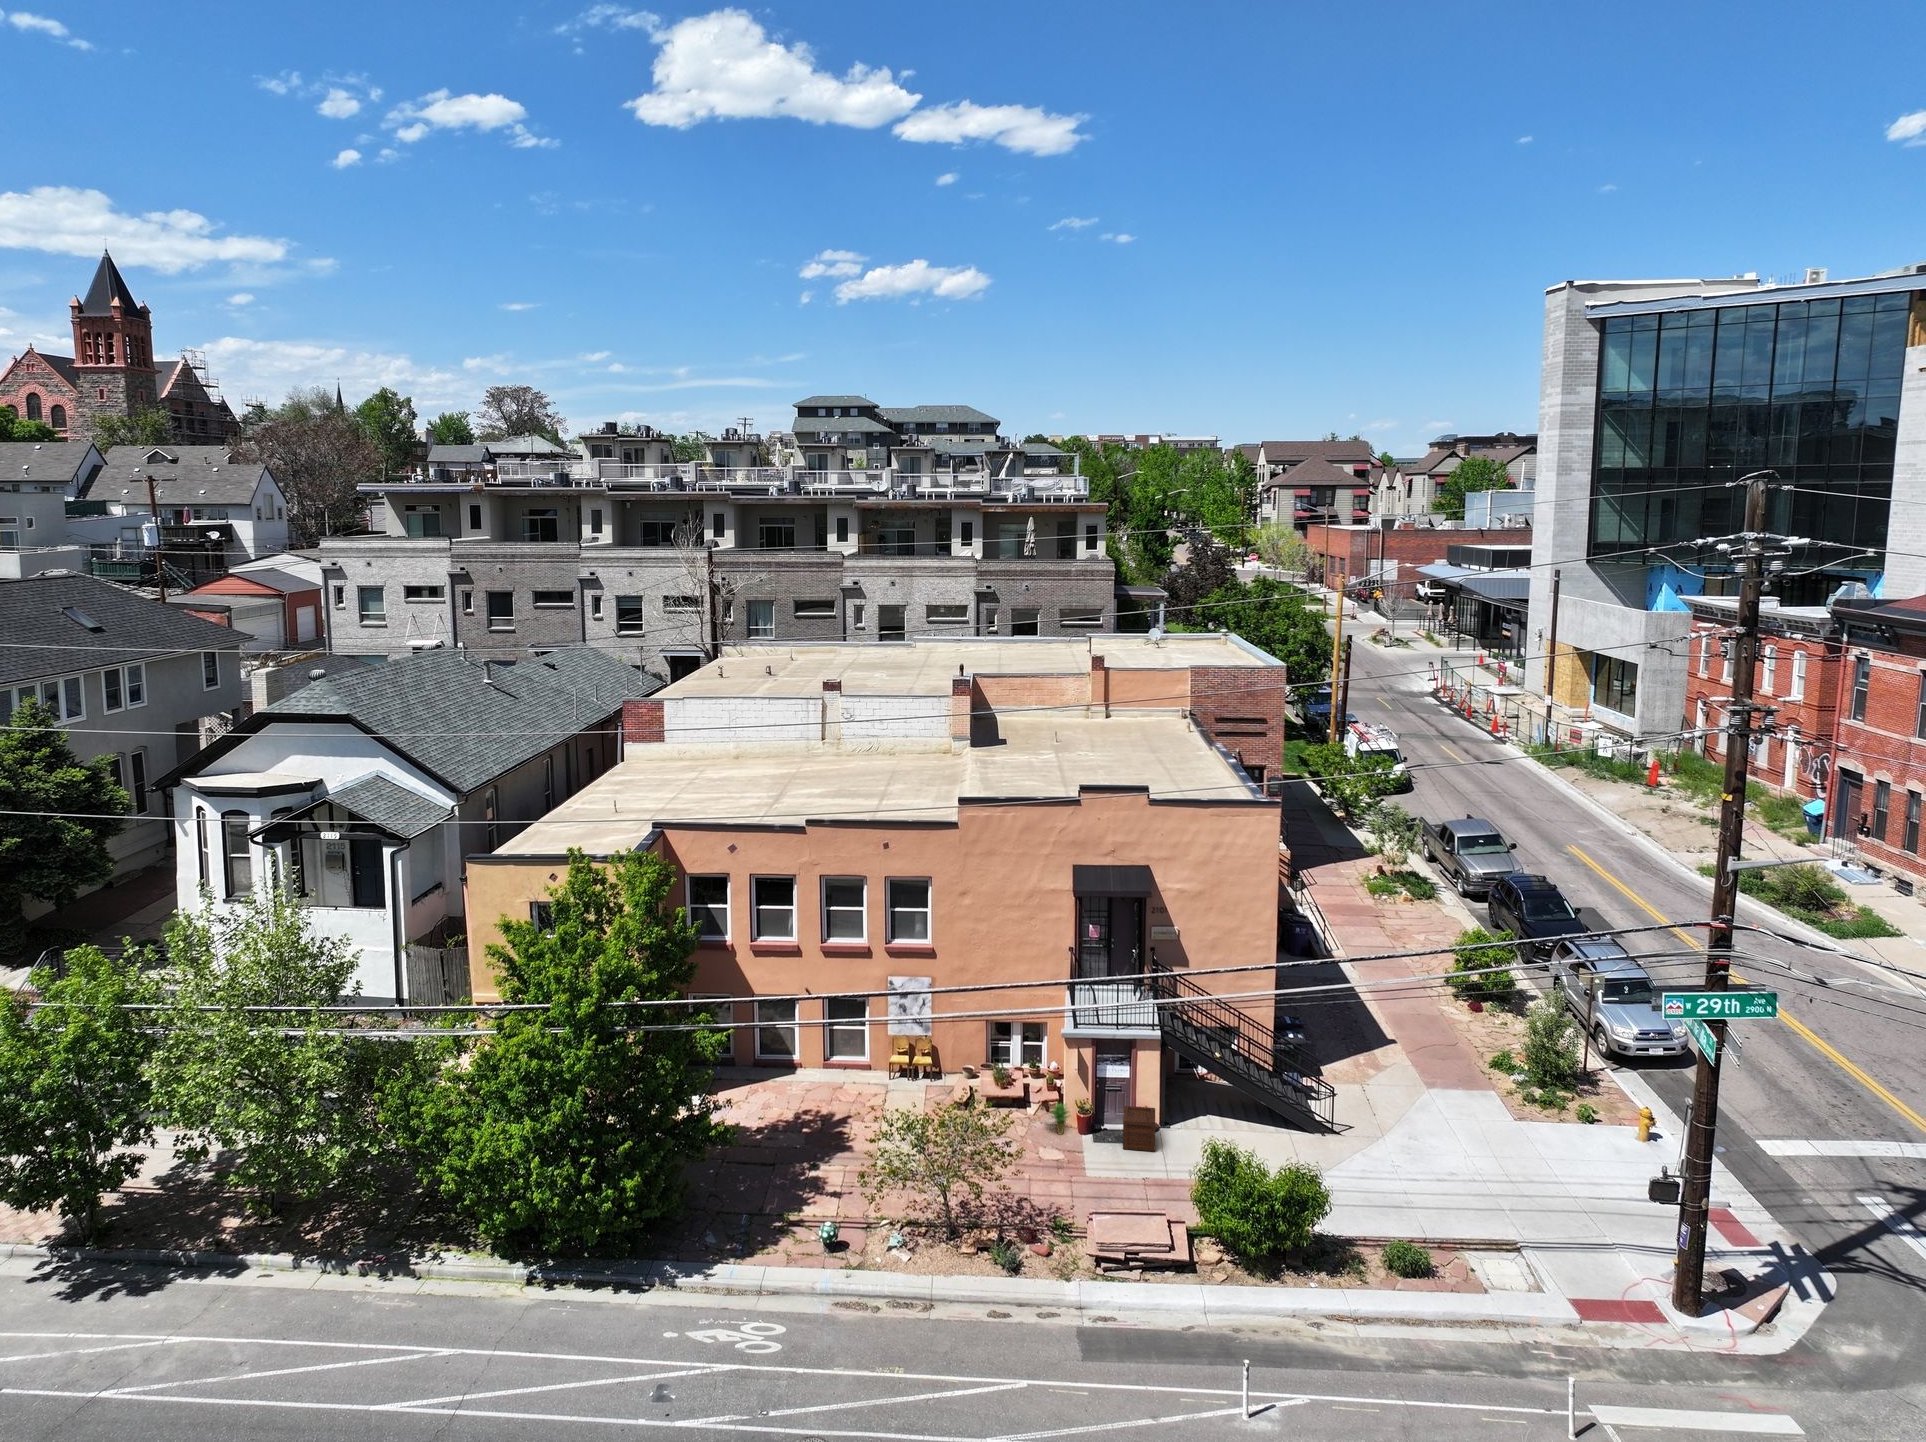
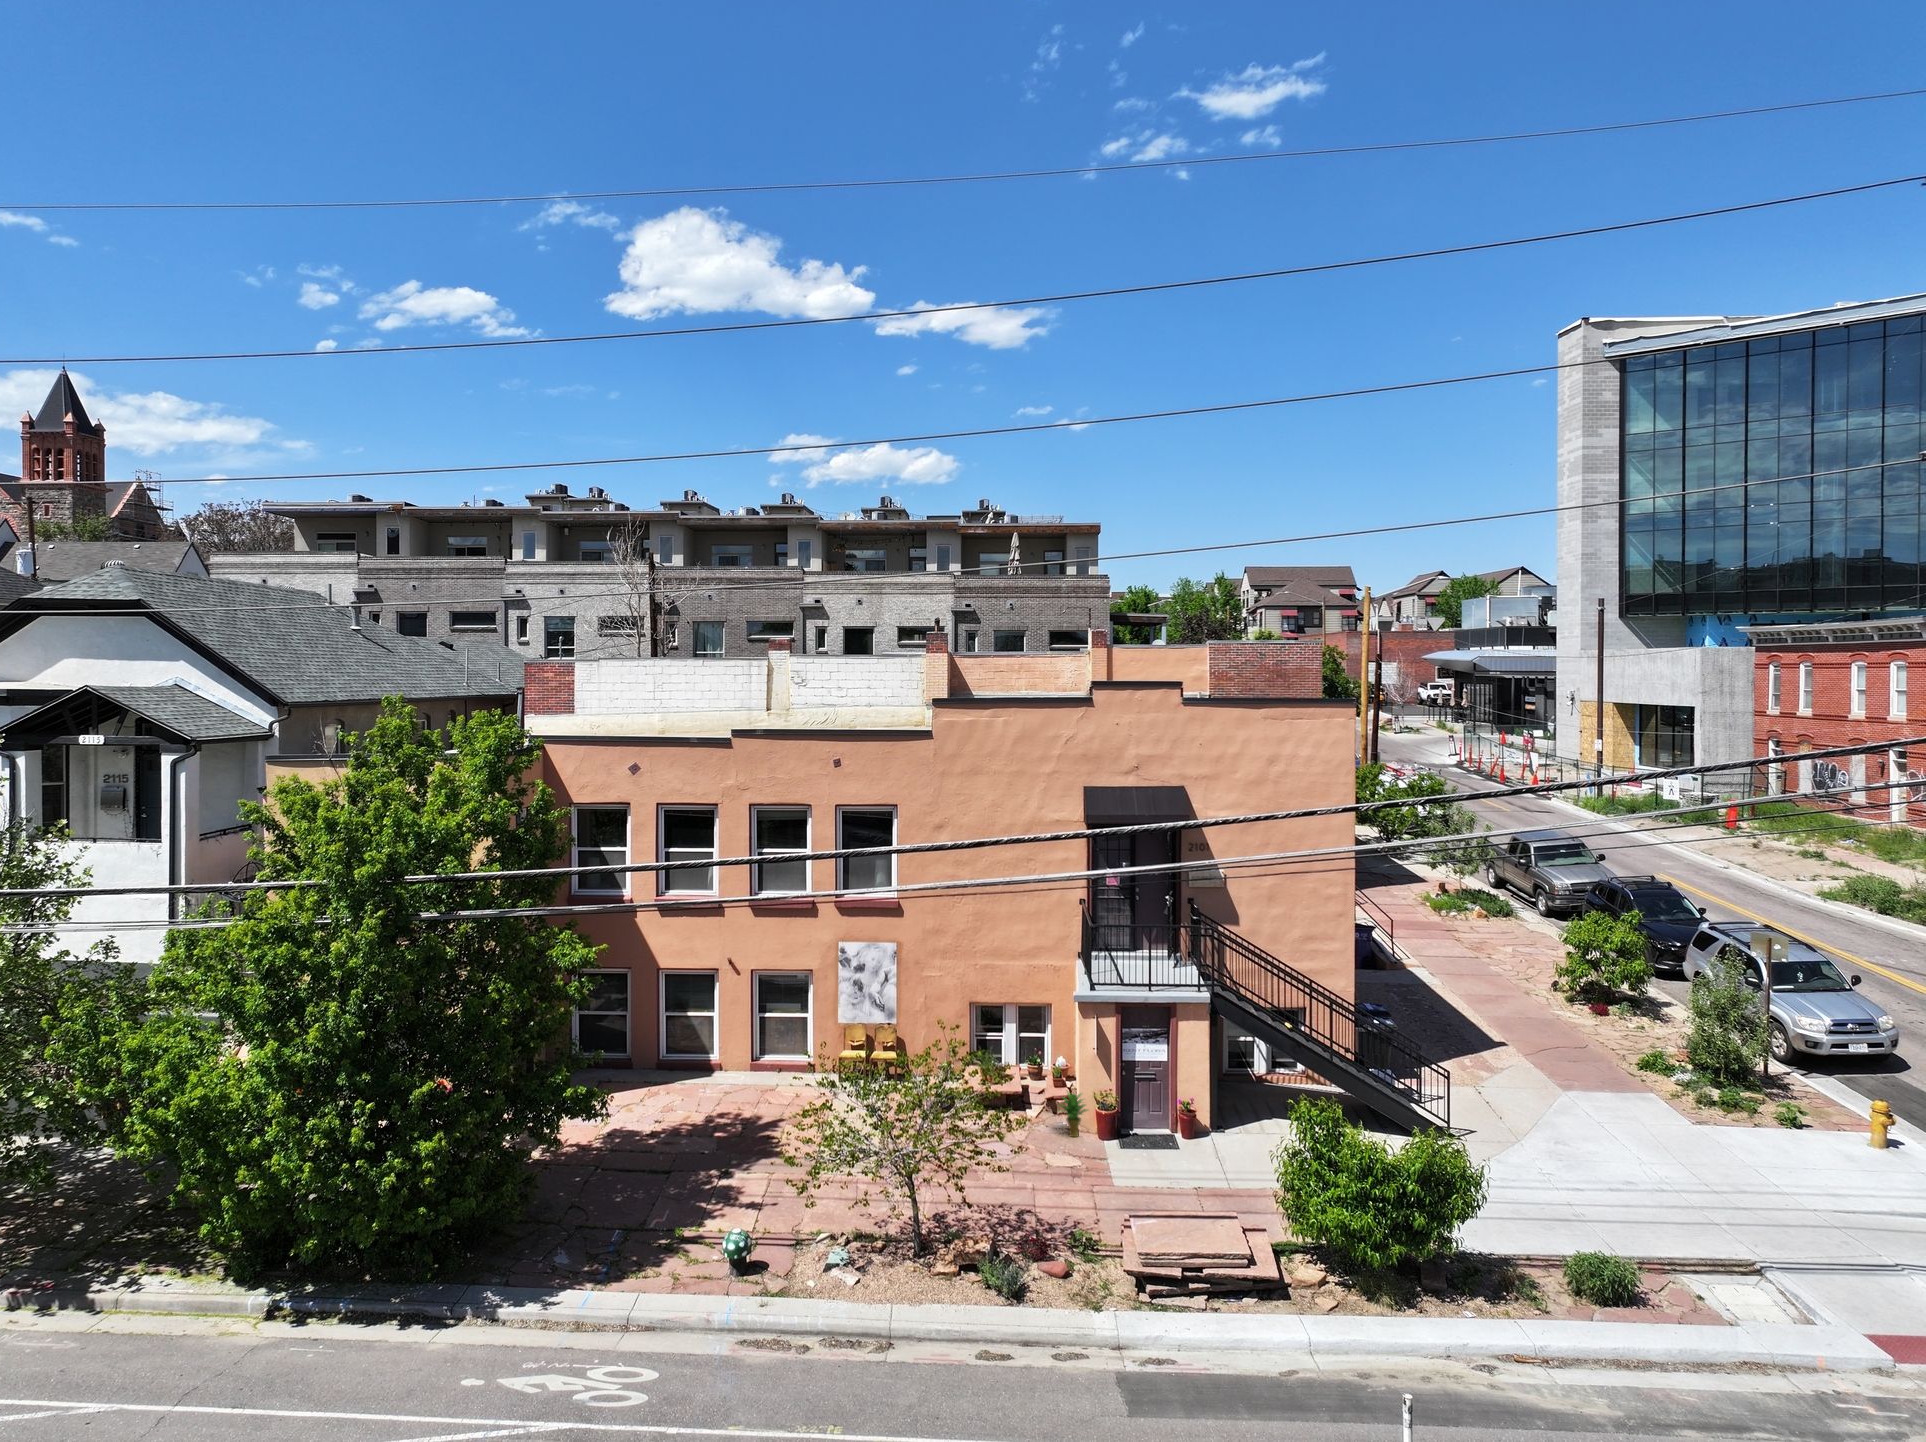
wooden crate: present [1123,1106,1155,1151] -> none [1162,1095,1208,1155]

